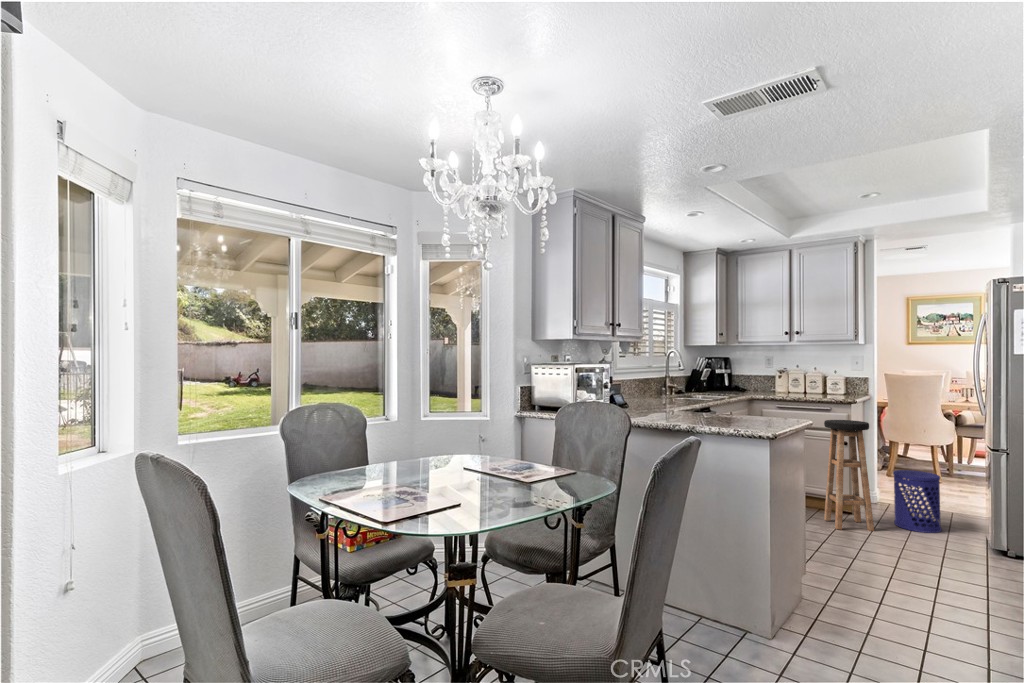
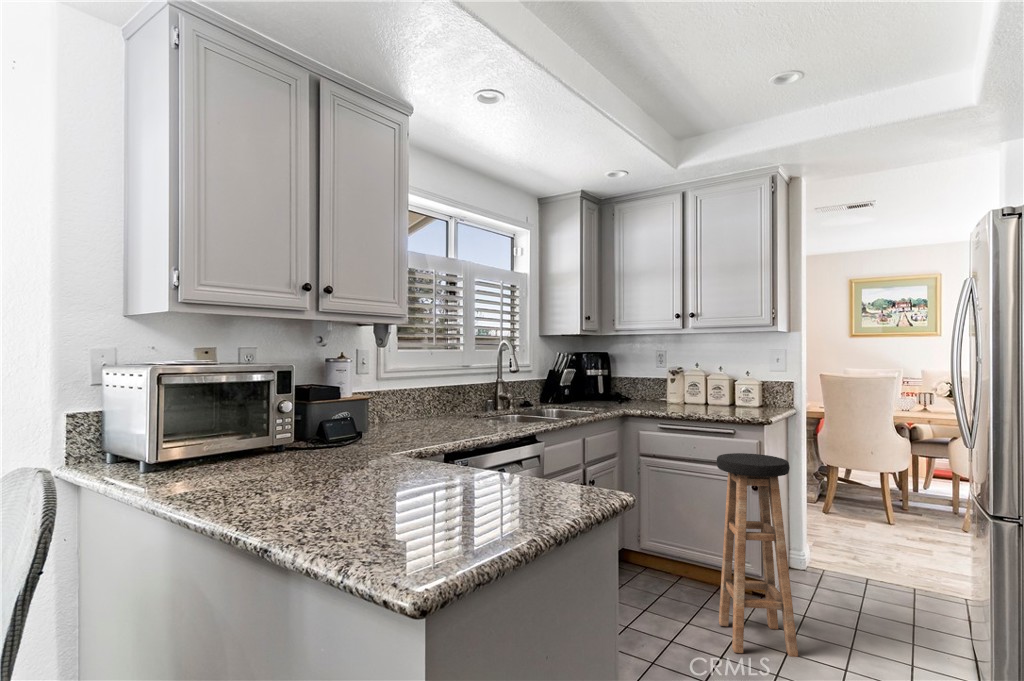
waste bin: present [893,470,942,533] -> none [830,537,913,661]

